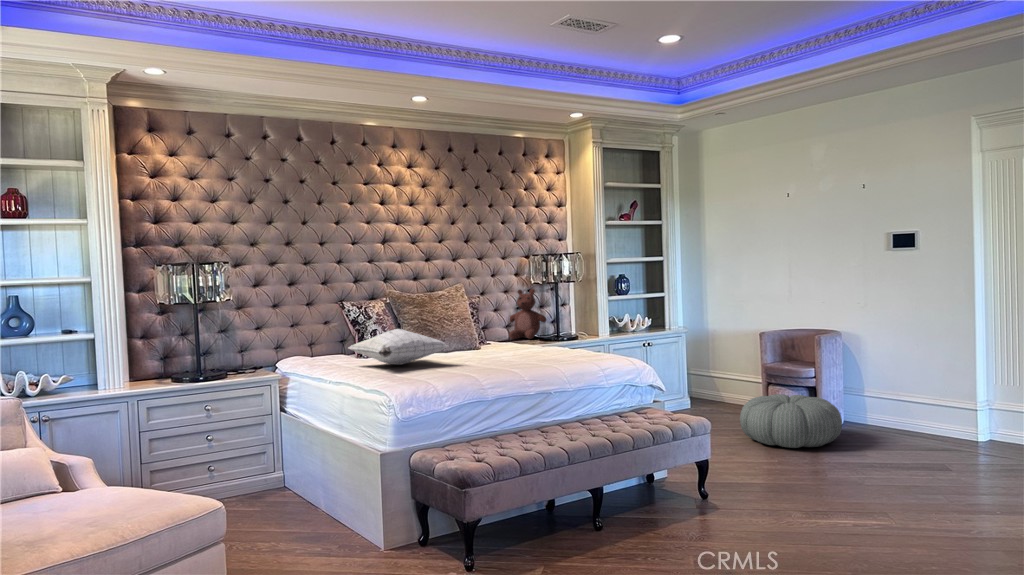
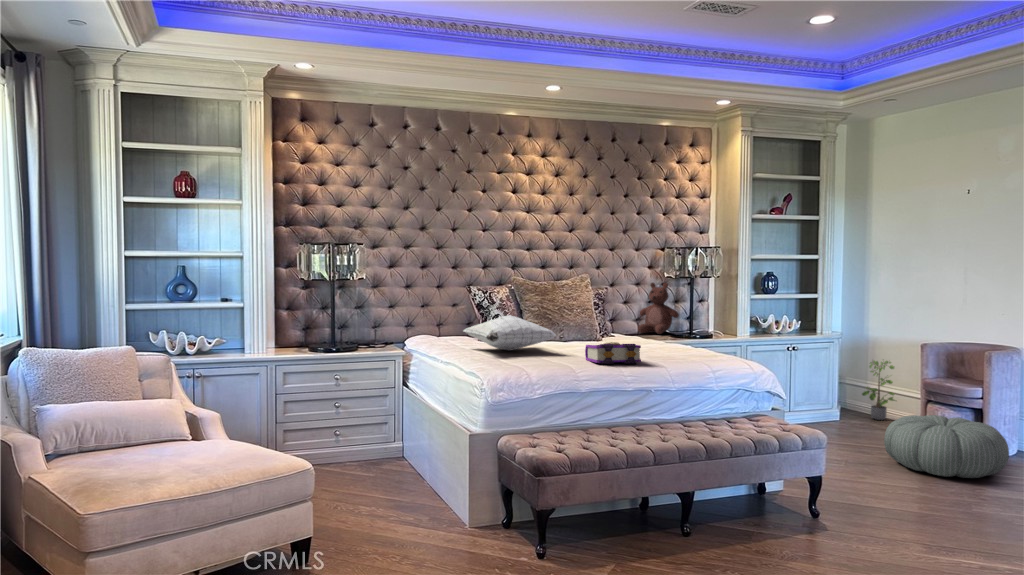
book: none [480,348,537,371] -> present [585,342,641,364]
potted plant: none [706,348,738,404] -> present [862,361,895,420]

